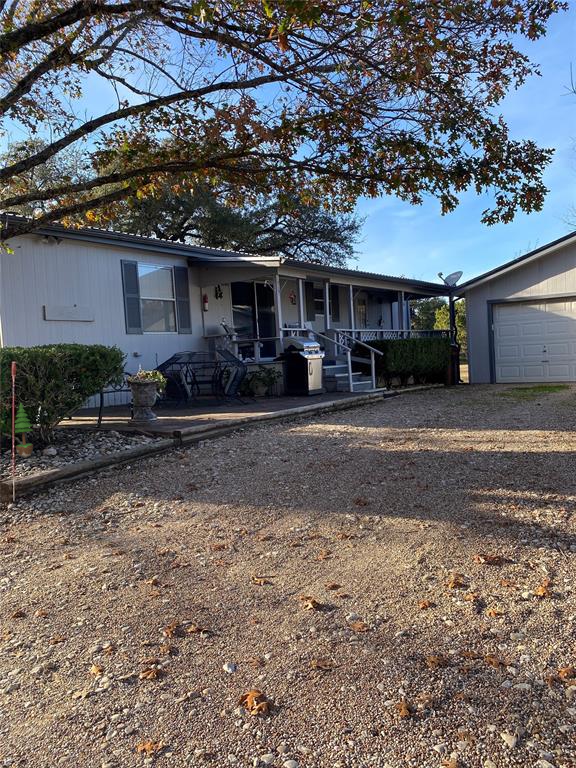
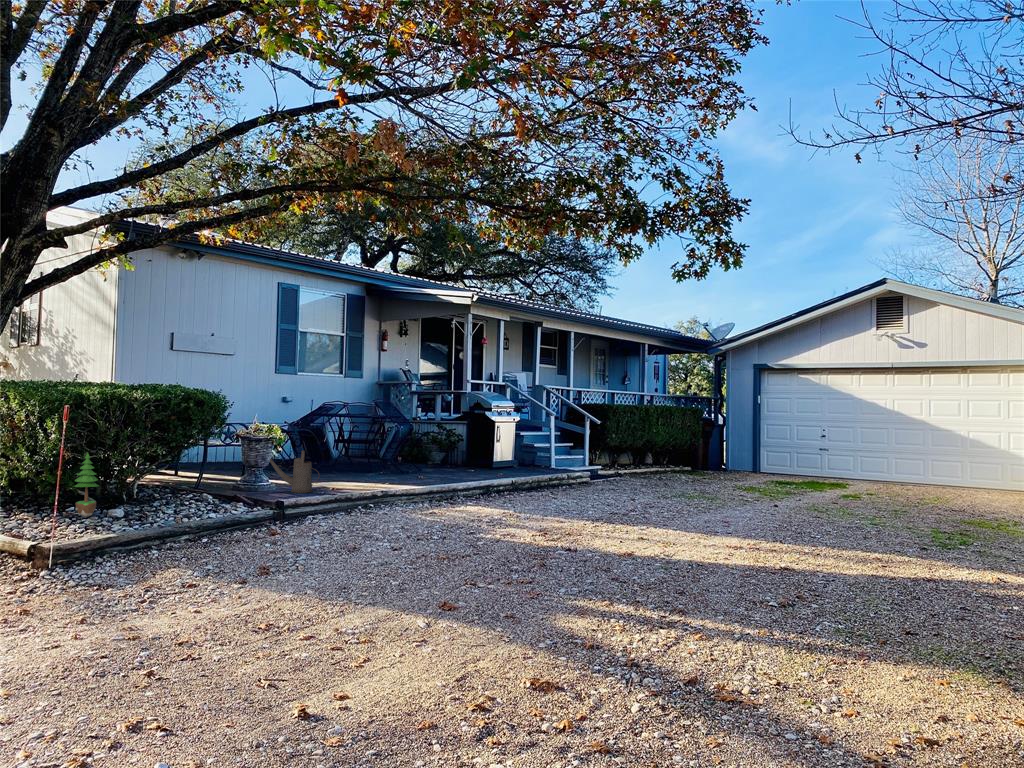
watering can: none [152,390,195,425] -> present [269,450,320,493]

